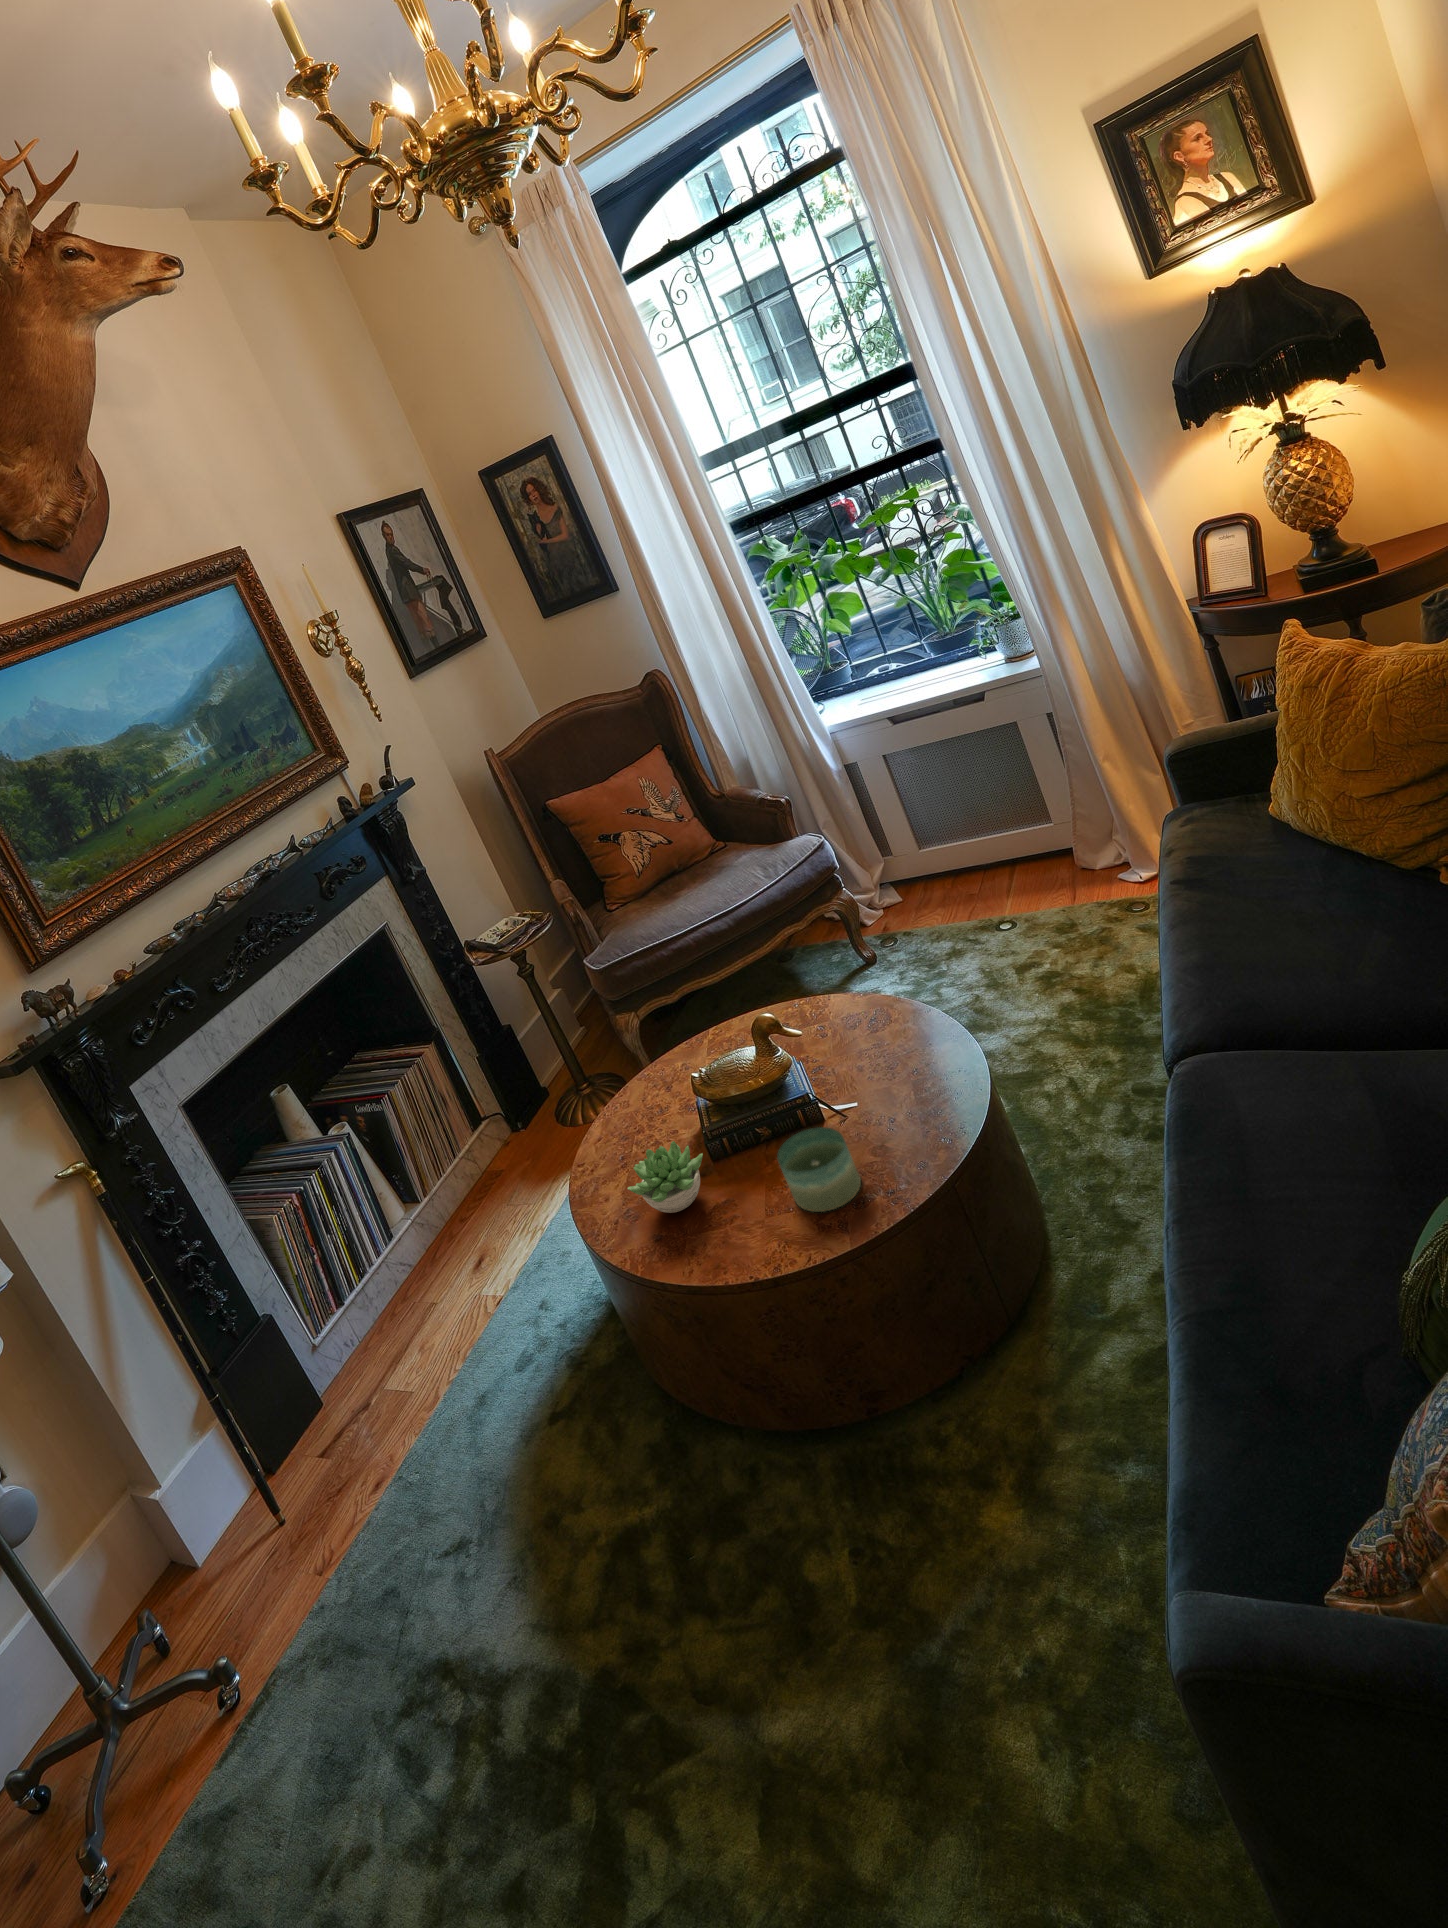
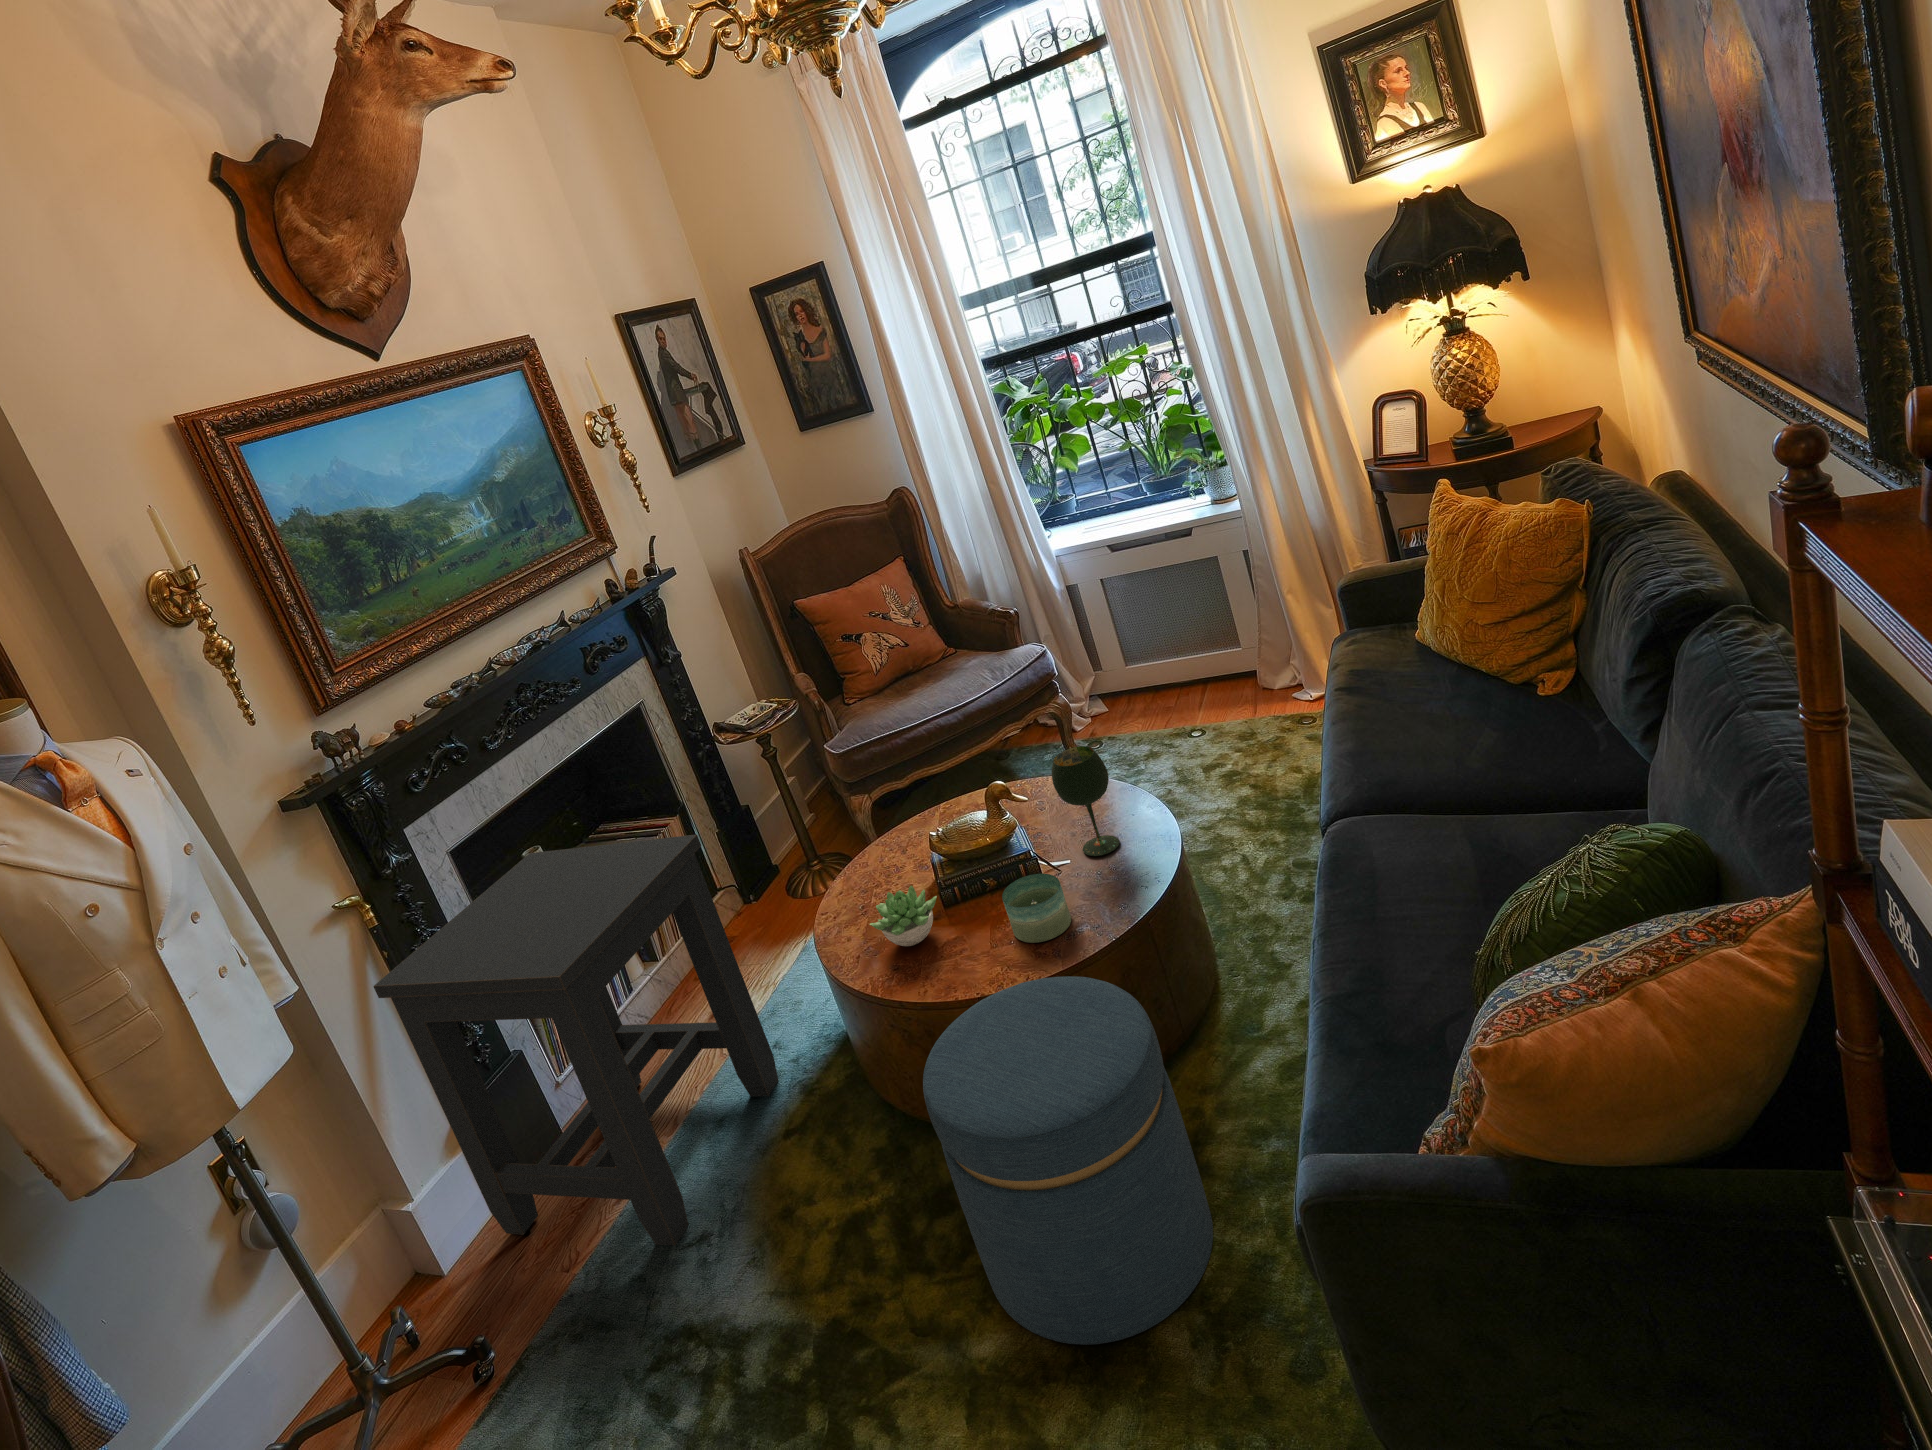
wine glass: none [829,971,916,1099] -> present [1052,746,1120,856]
side table: none [100,1084,548,1553] -> present [374,834,778,1245]
ottoman: none [687,1264,1059,1735] -> present [923,976,1213,1345]

